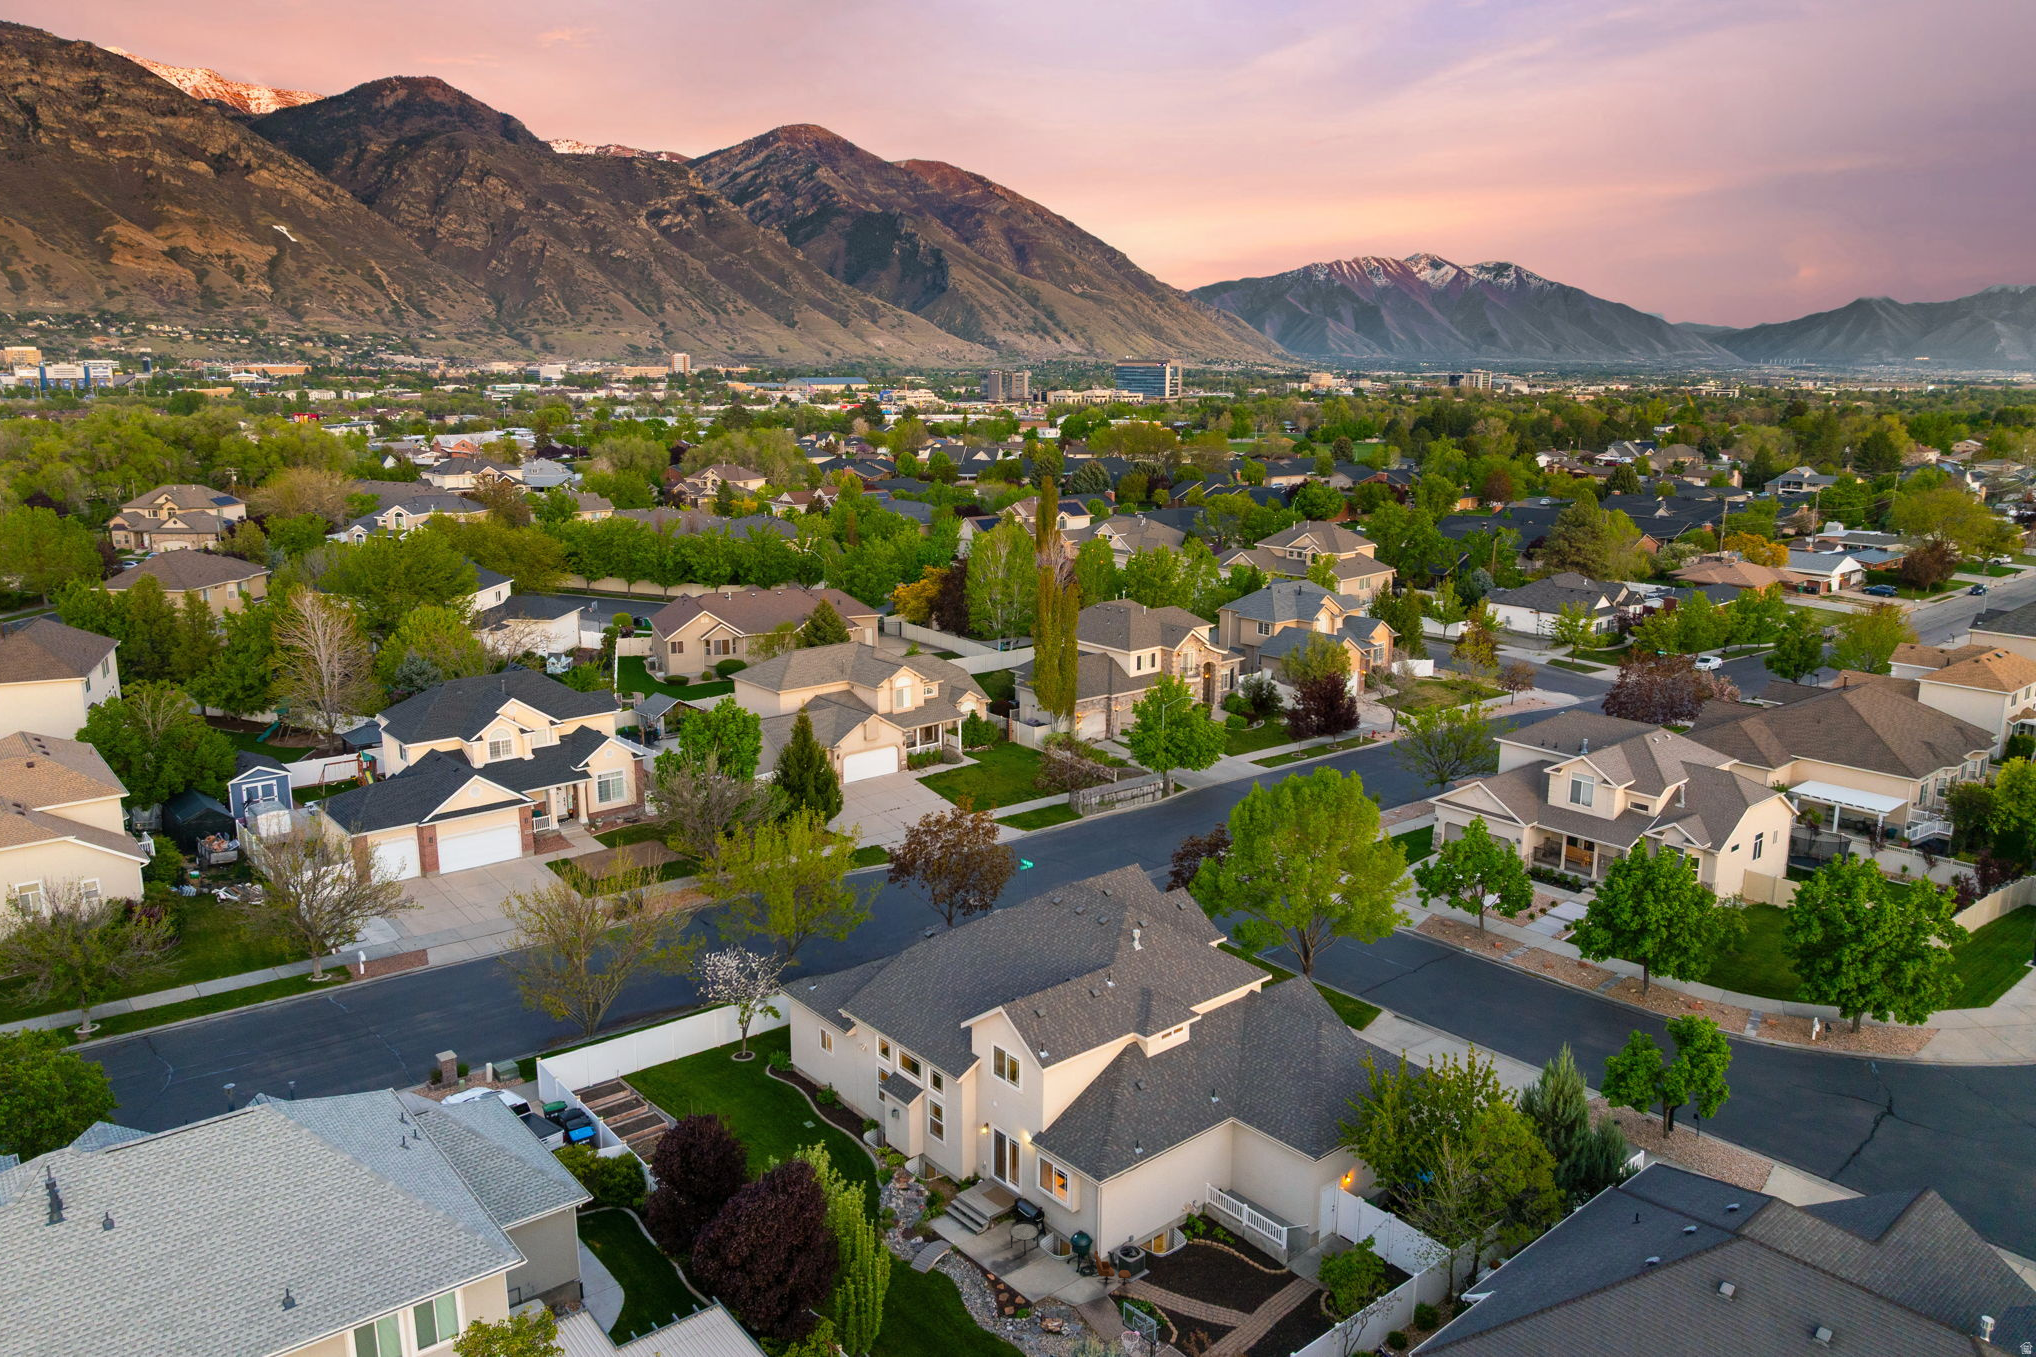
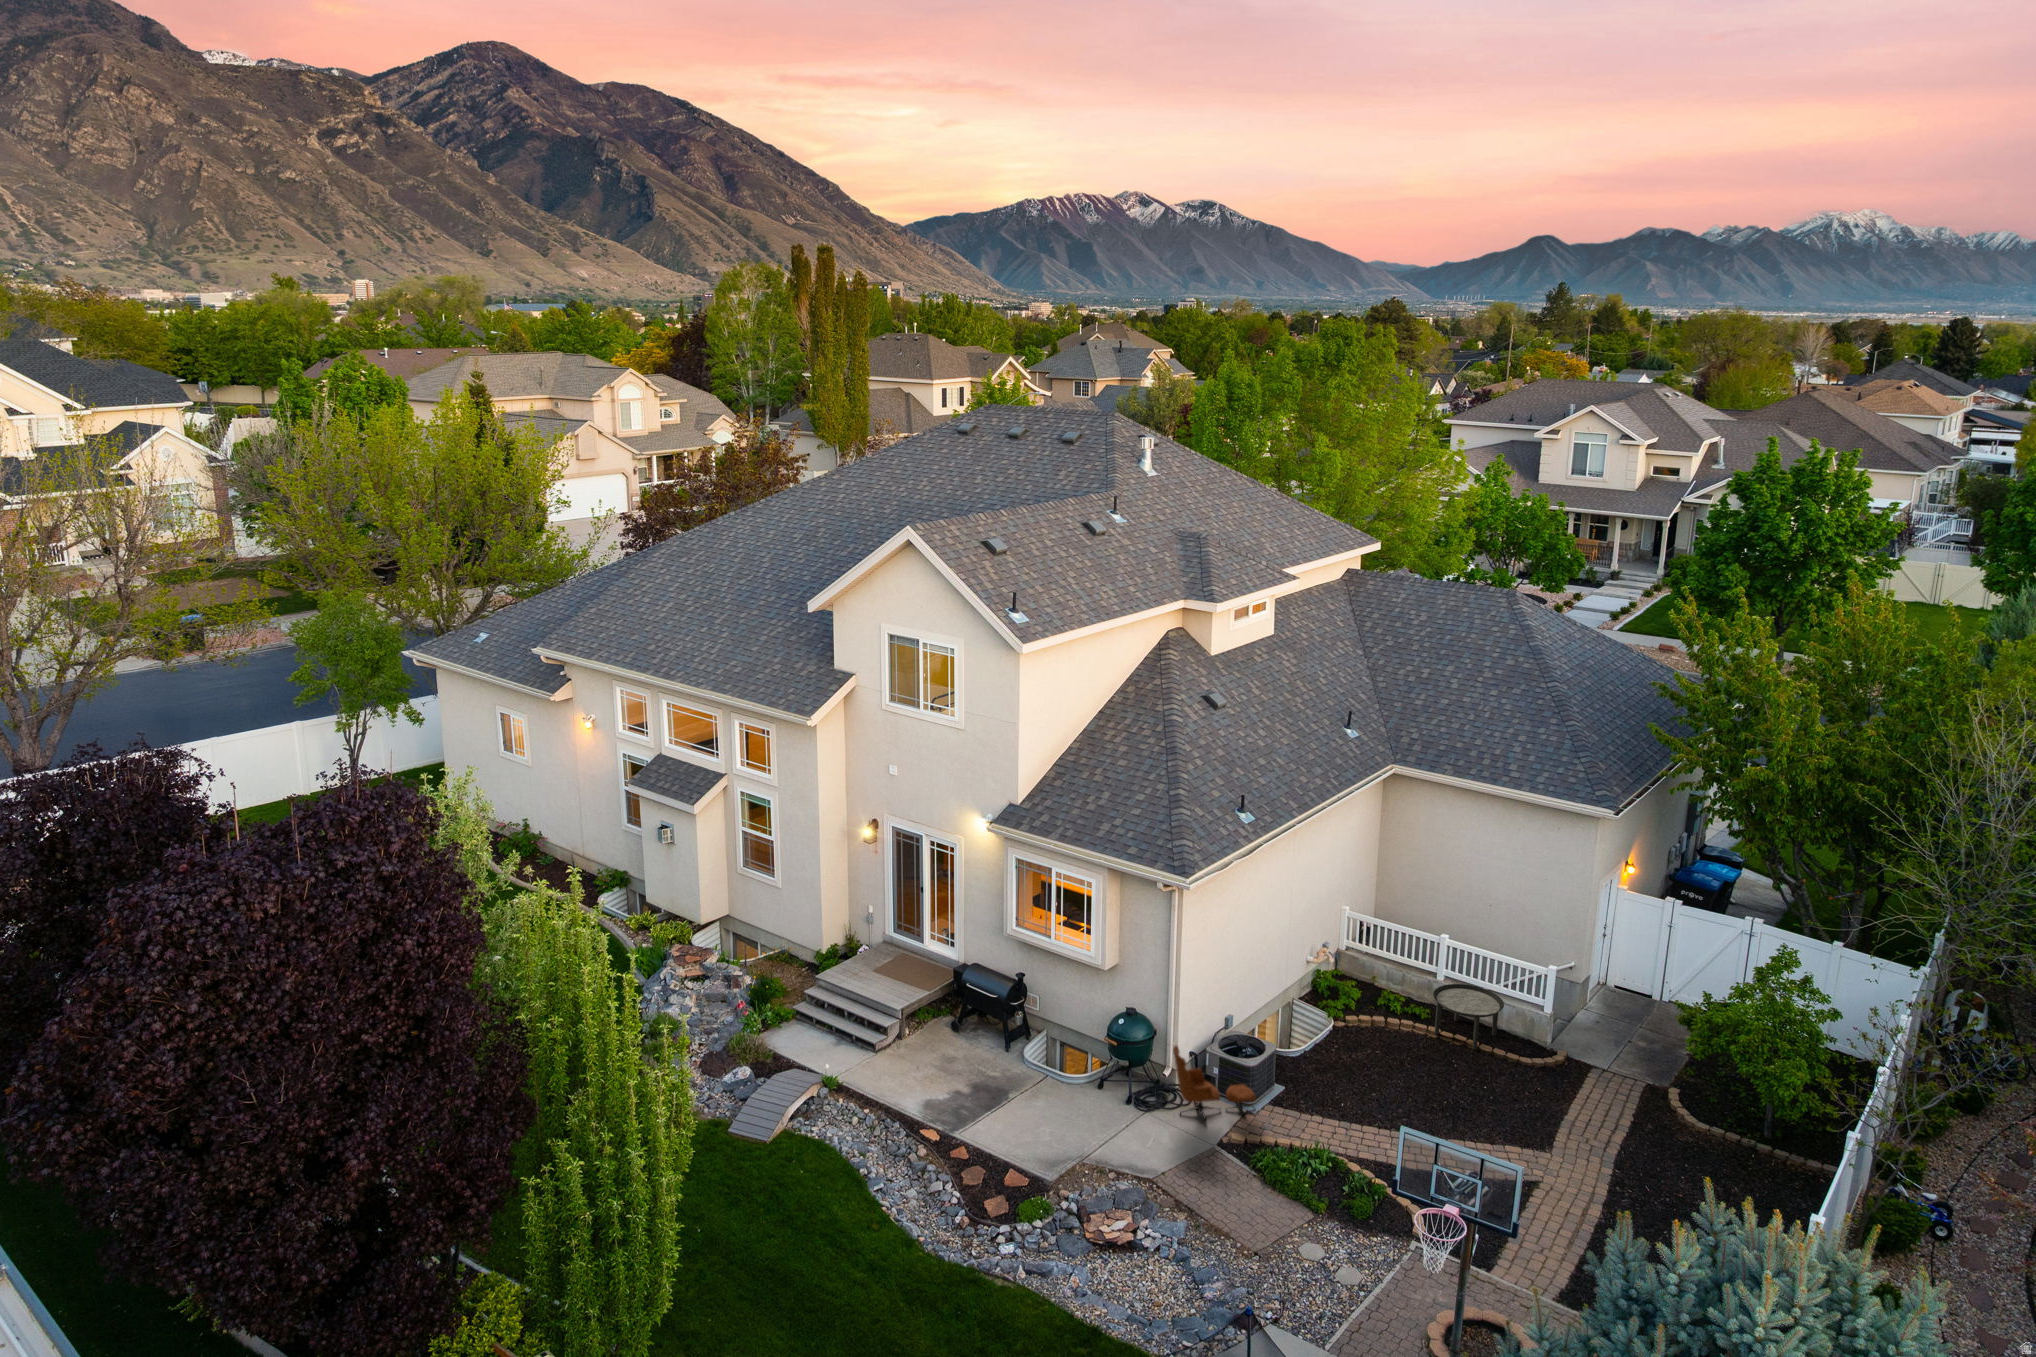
round table: present [1009,1222,1040,1255] -> present [1433,984,1504,1050]

